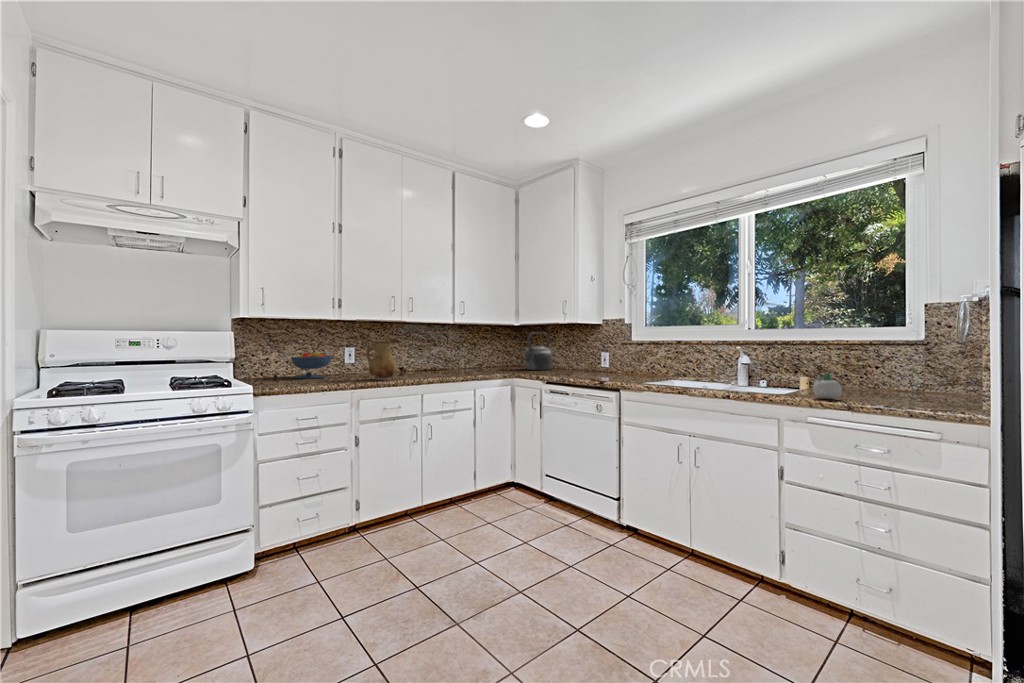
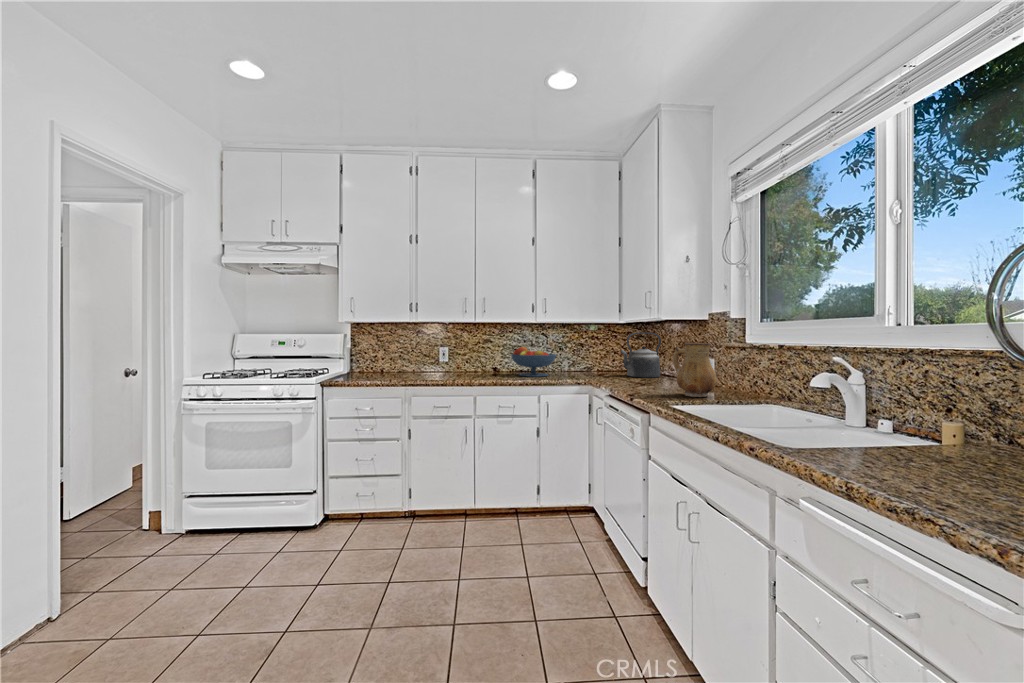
ceramic pitcher: present [366,341,396,380] -> present [673,343,717,397]
fruit bowl: present [291,352,333,379] -> present [511,347,556,377]
succulent planter: present [813,373,842,399] -> none [881,420,945,480]

